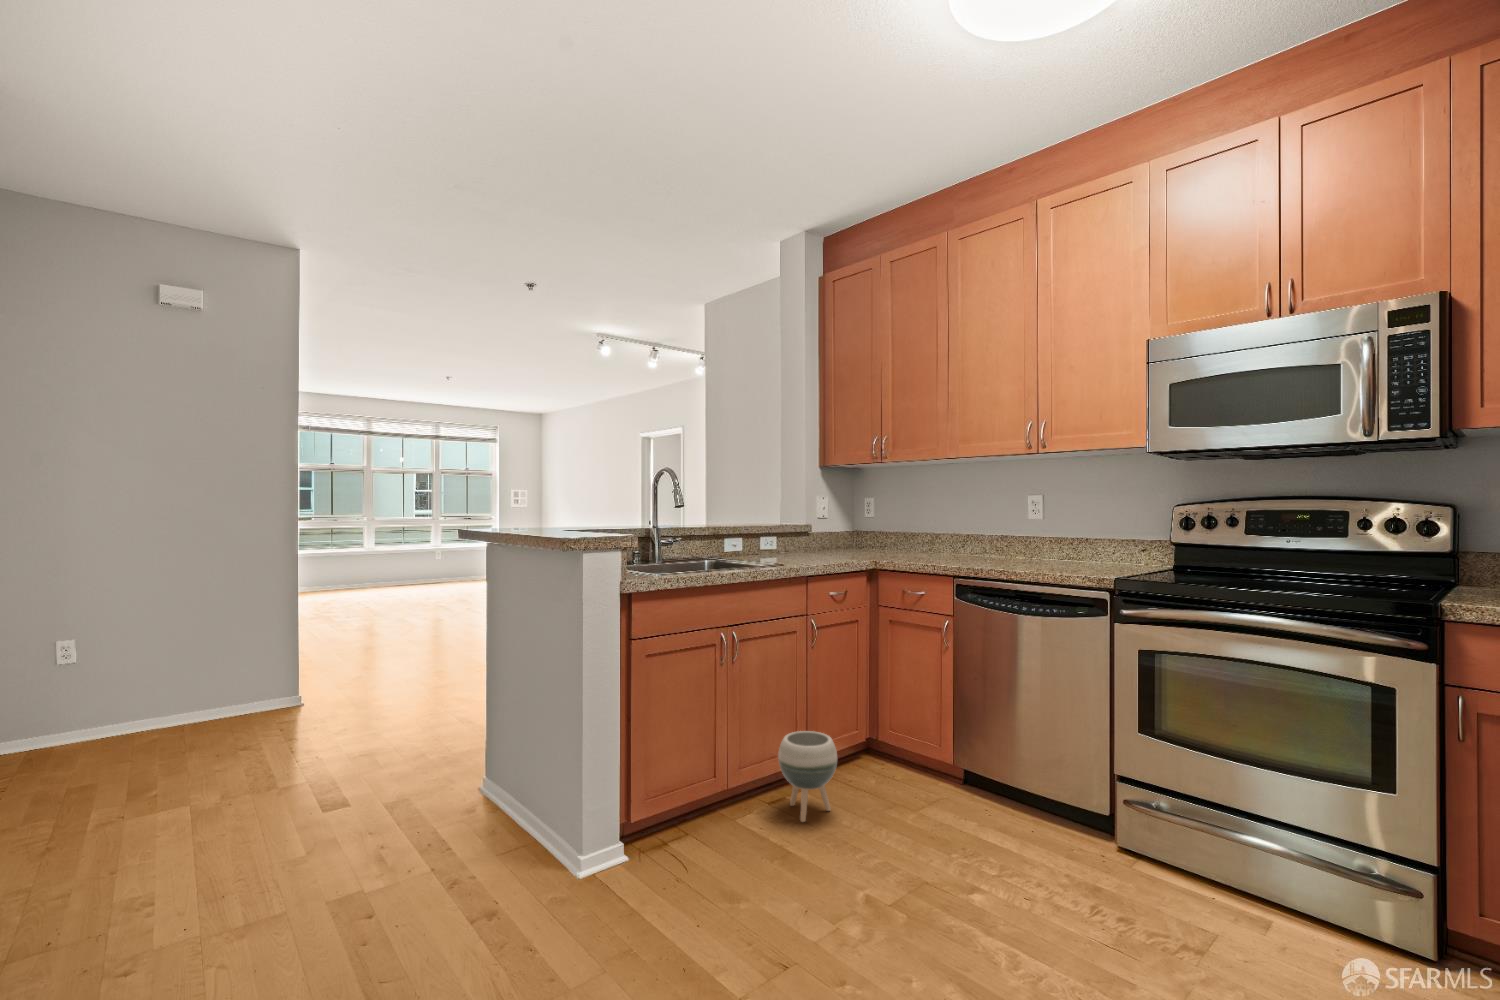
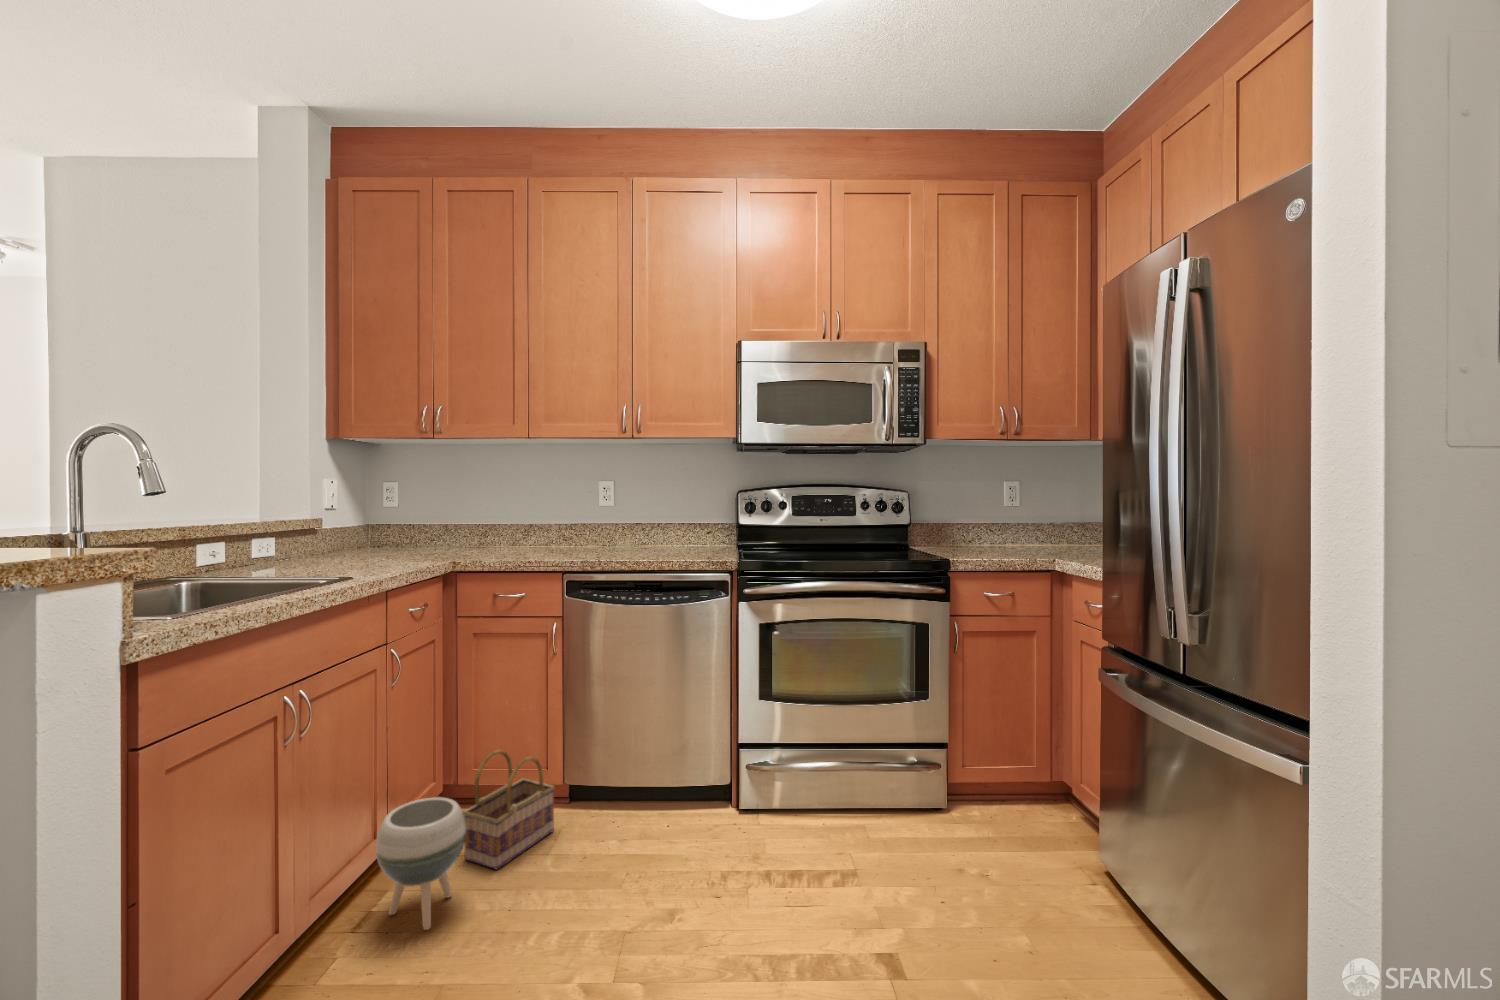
basket: none [854,717,930,808] -> present [463,750,555,869]

